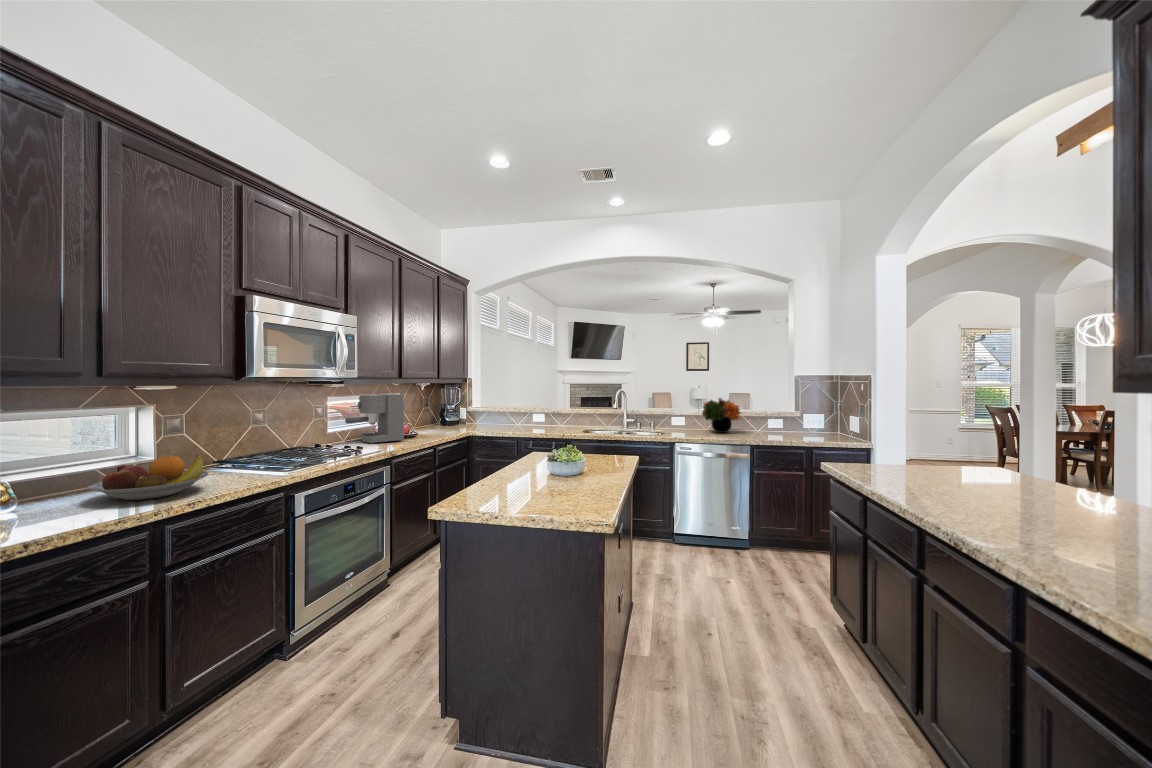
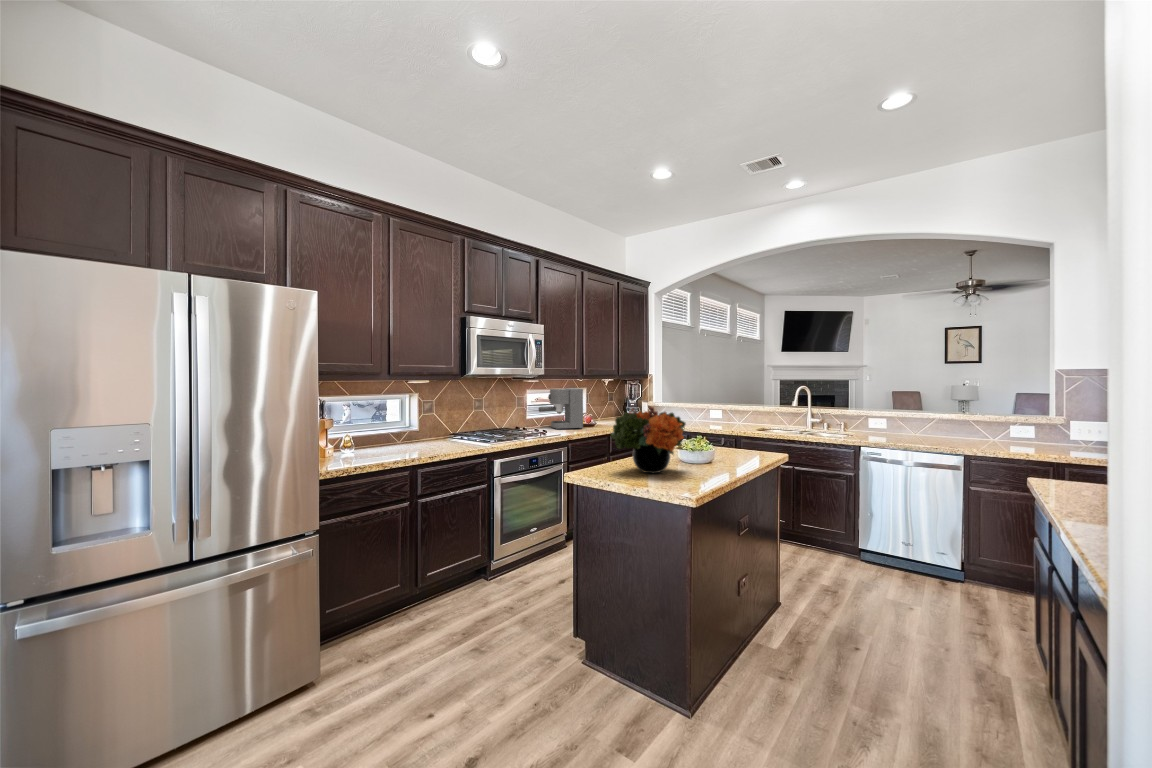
flower arrangement: present [702,398,741,433] -> present [611,407,686,473]
fruit bowl: present [88,455,209,500] -> none [383,426,442,452]

